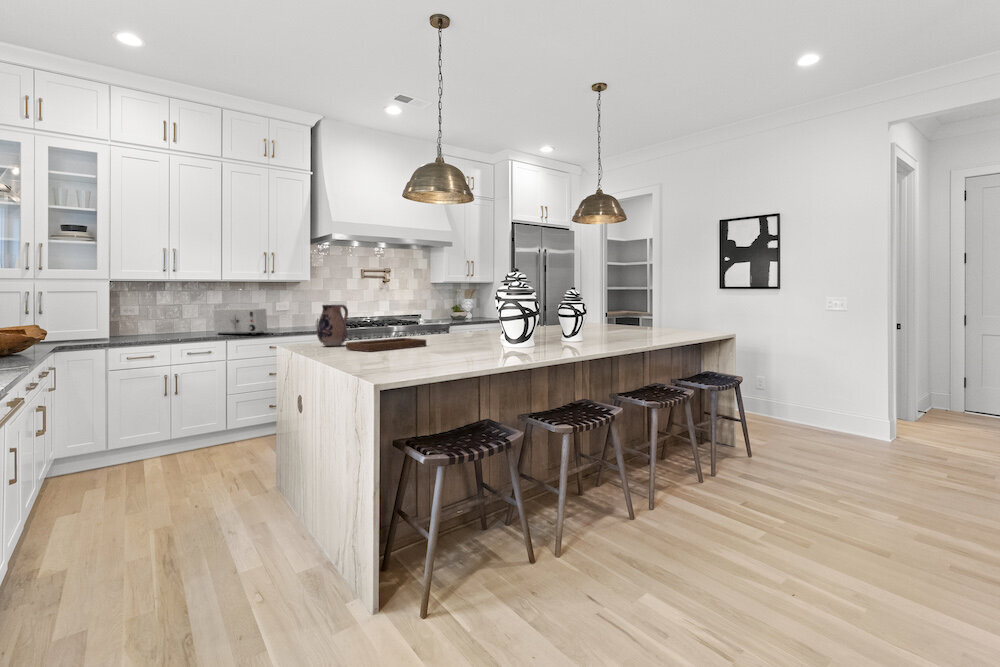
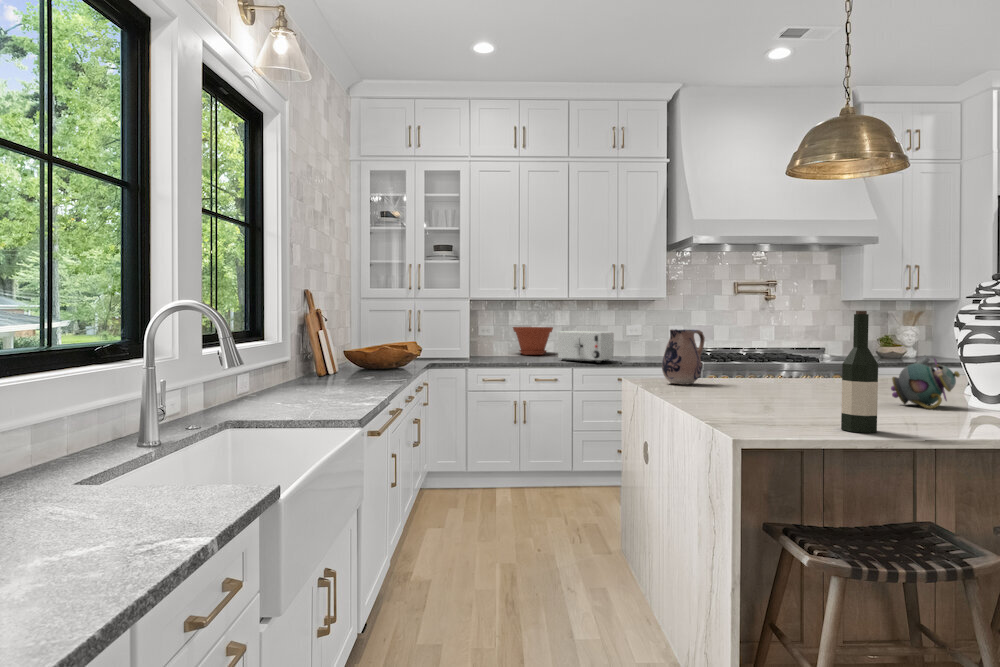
wine bottle: none [447,290,466,364] -> present [841,311,878,433]
plant pot: none [162,306,206,331] -> present [513,327,553,355]
teapot: none [467,317,501,349] -> present [891,355,960,409]
tray: present [346,323,426,352] -> none [696,358,818,397]

